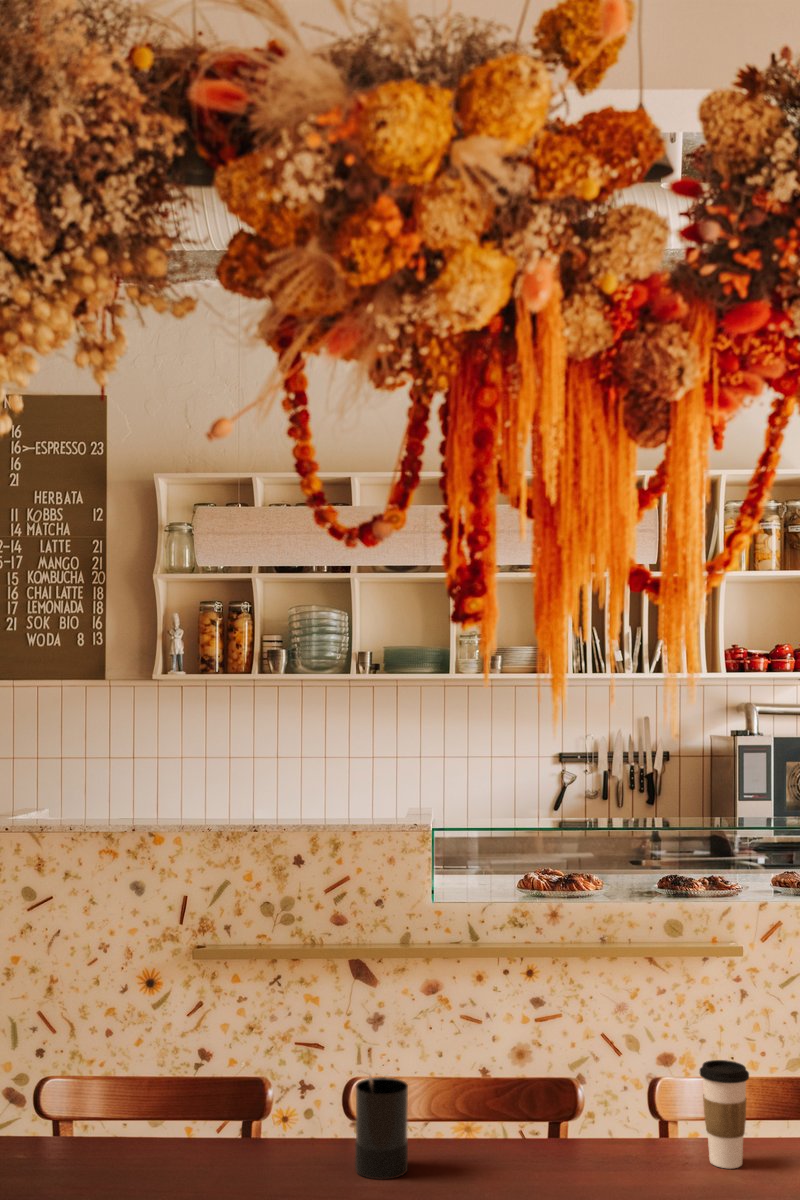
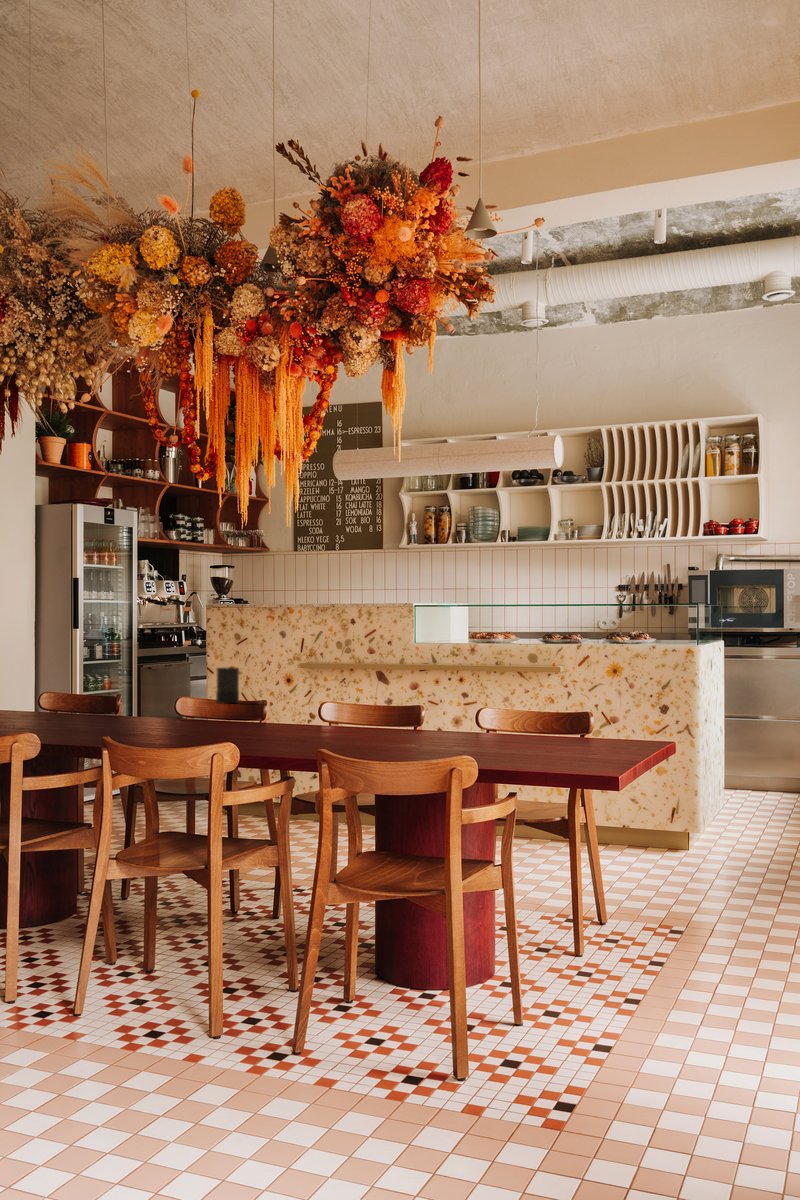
coffee cup: present [700,1060,749,1169] -> none [344,664,367,709]

